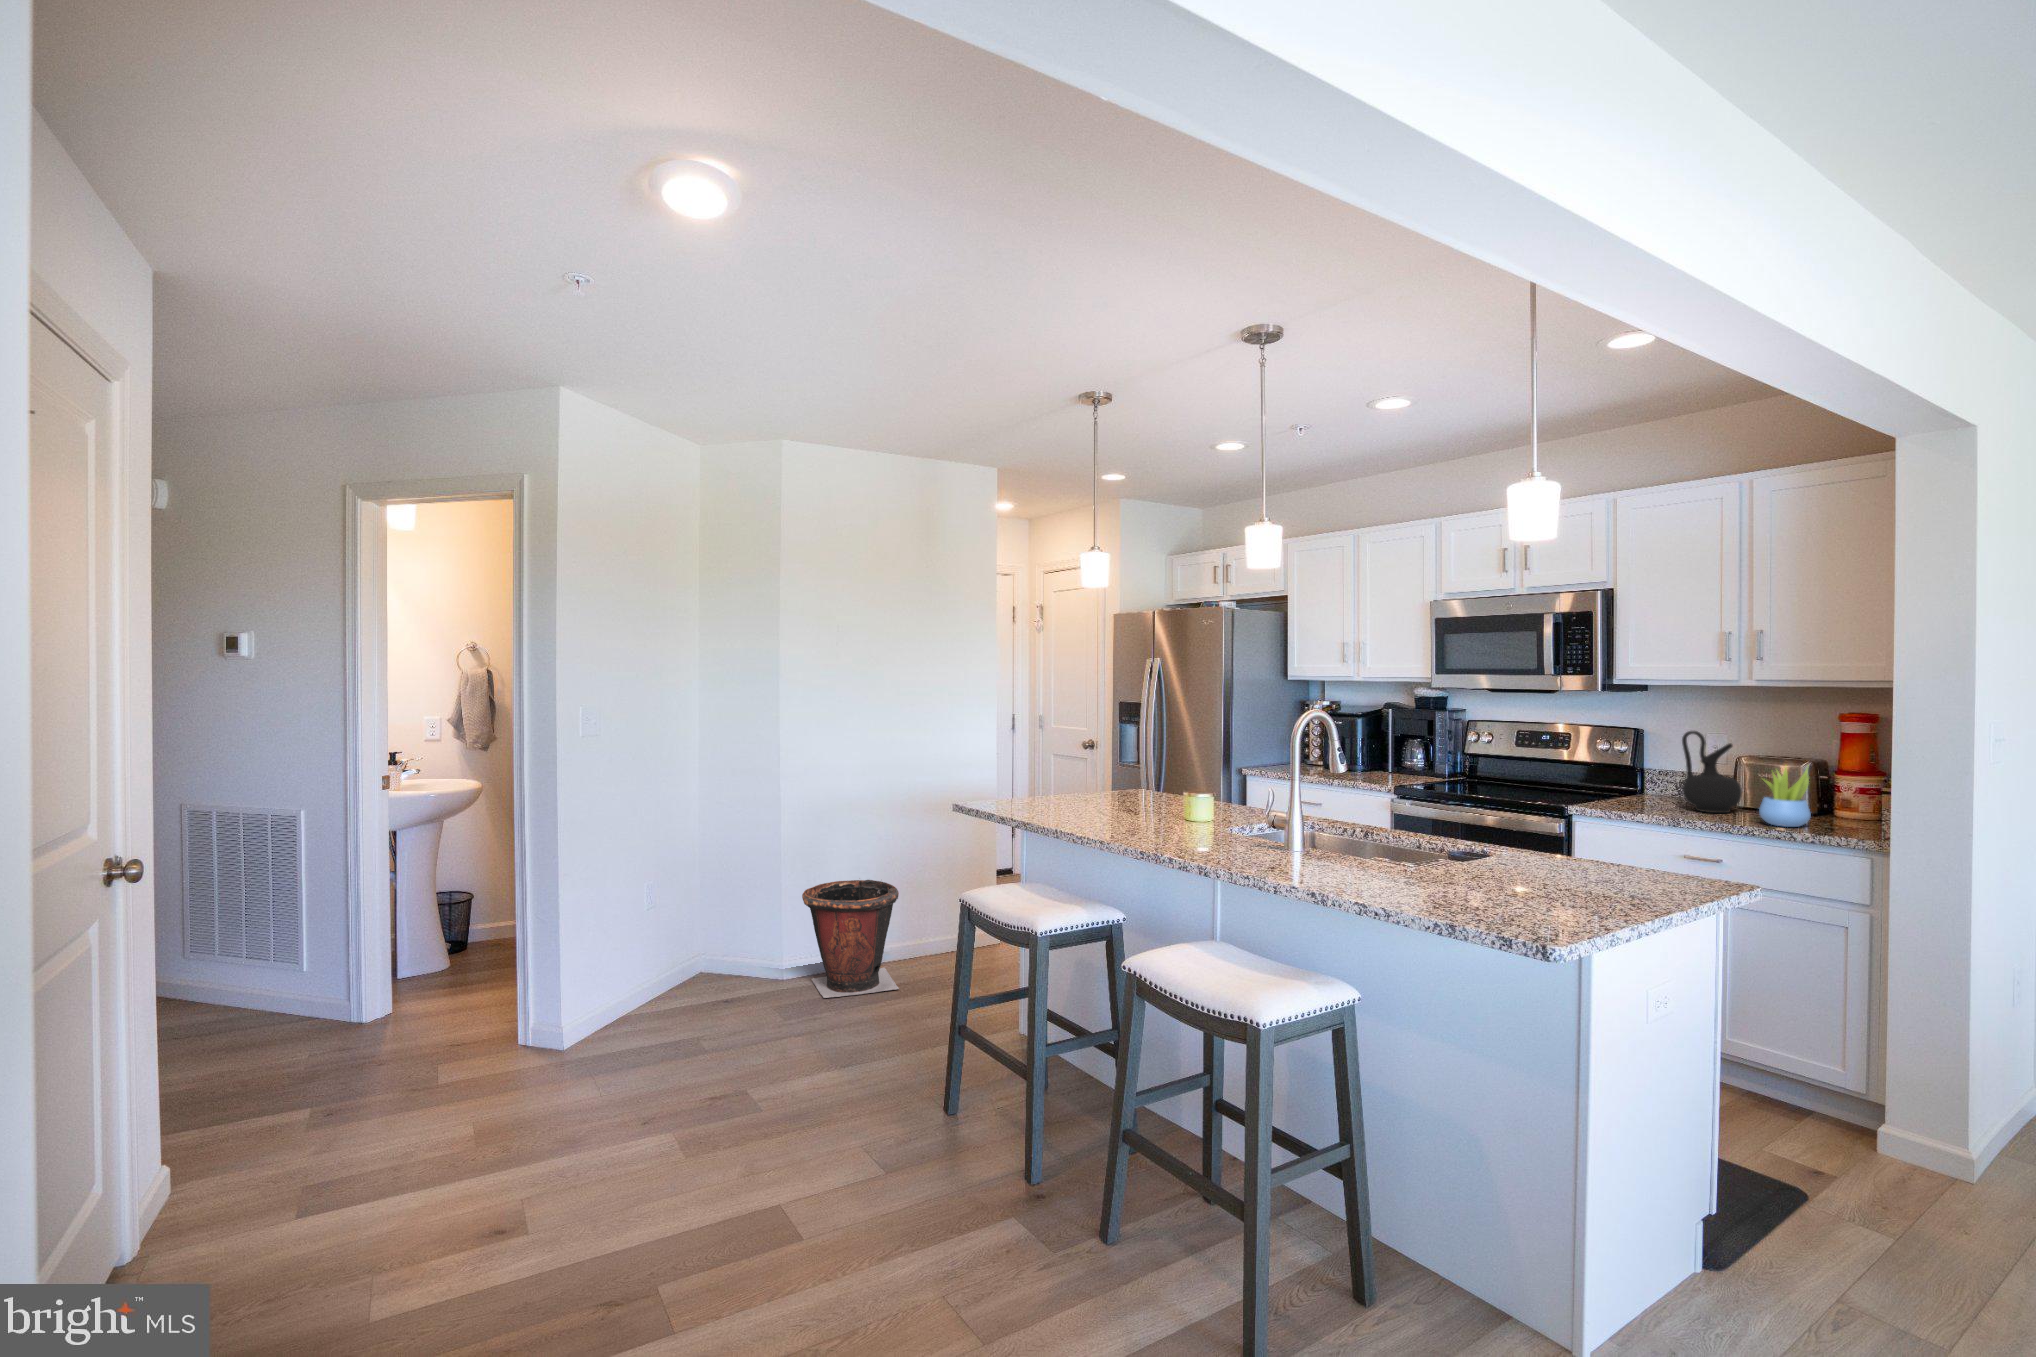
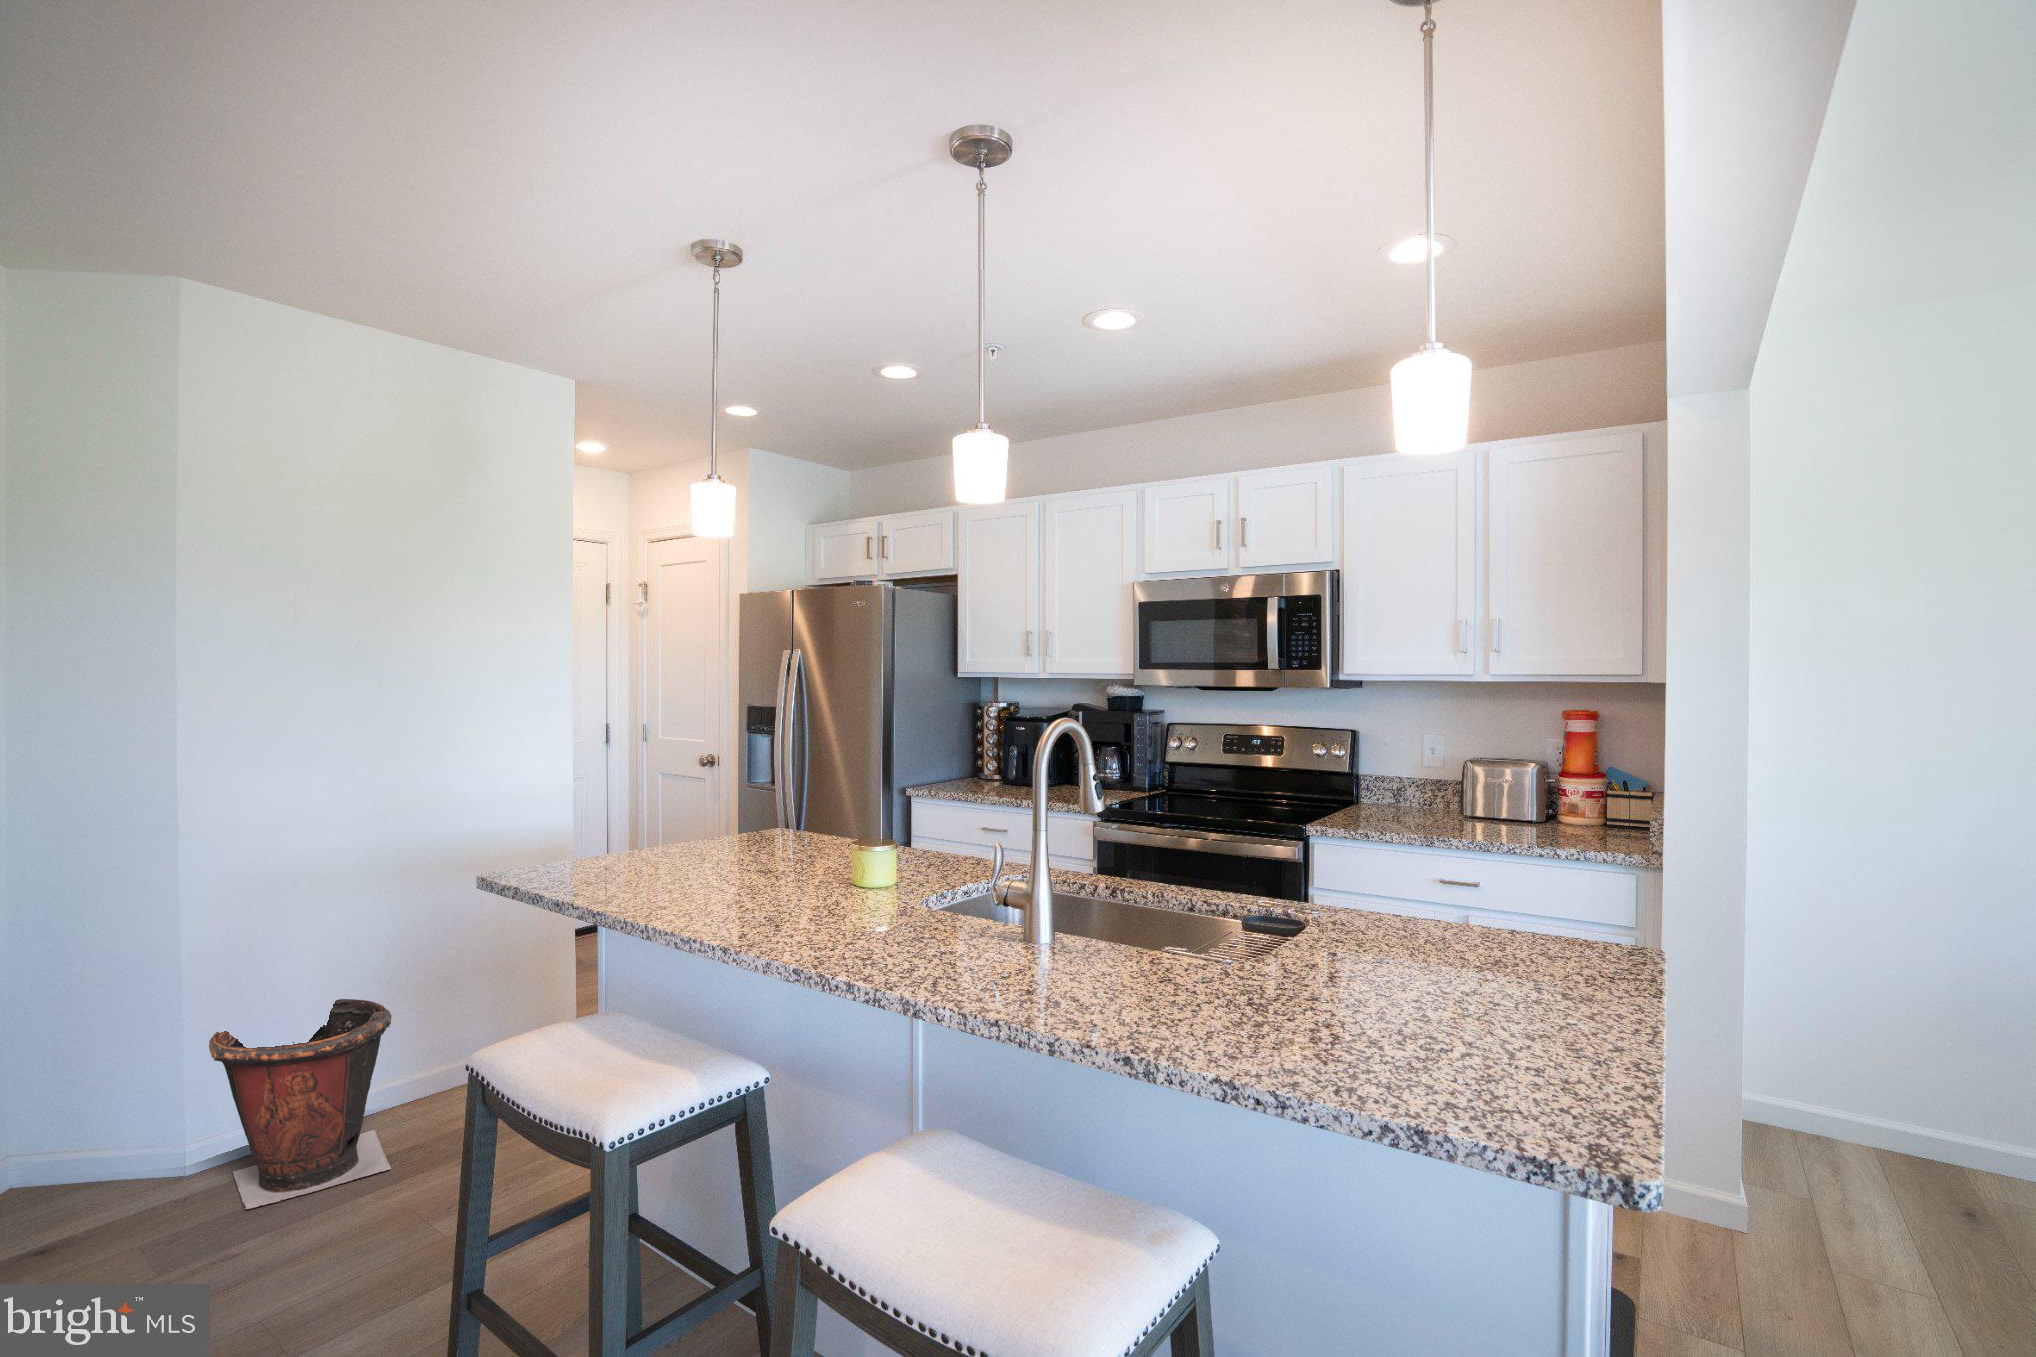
ceramic jug: present [1682,731,1742,813] -> none [1412,731,1473,827]
succulent plant: present [1759,767,1811,827] -> none [1499,768,1551,842]

